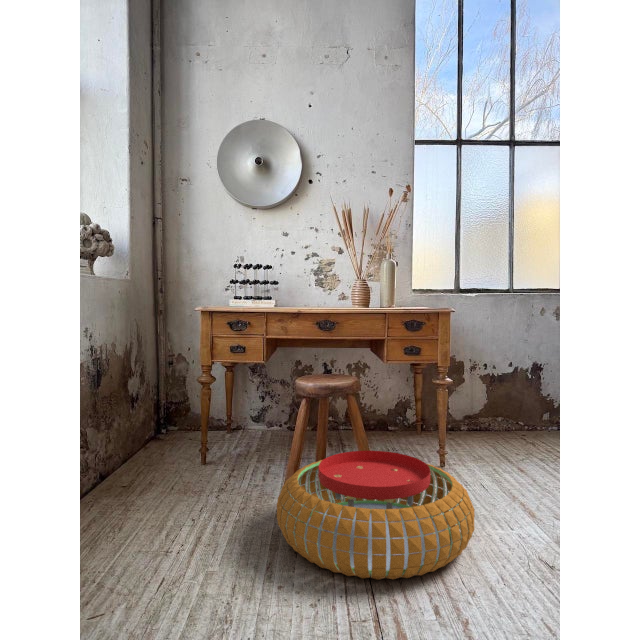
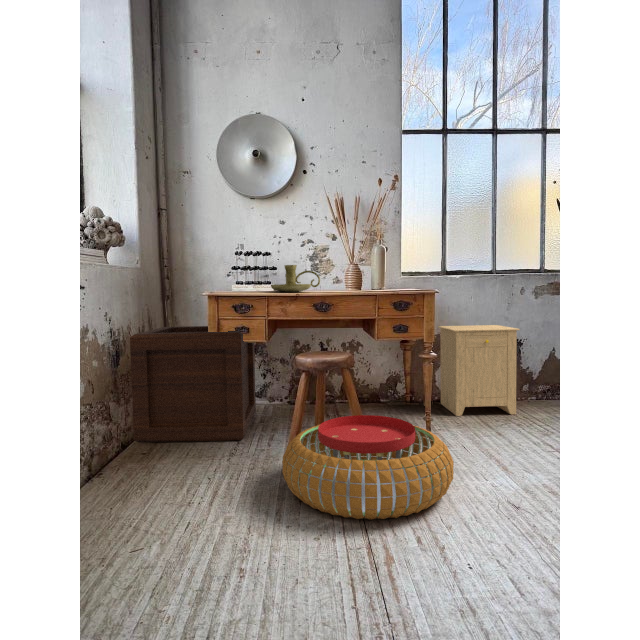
candle holder: none [270,279,325,309] -> present [271,265,320,292]
wooden crate: none [114,344,252,473] -> present [130,326,256,443]
side table: none [452,348,543,448] -> present [438,325,520,416]

